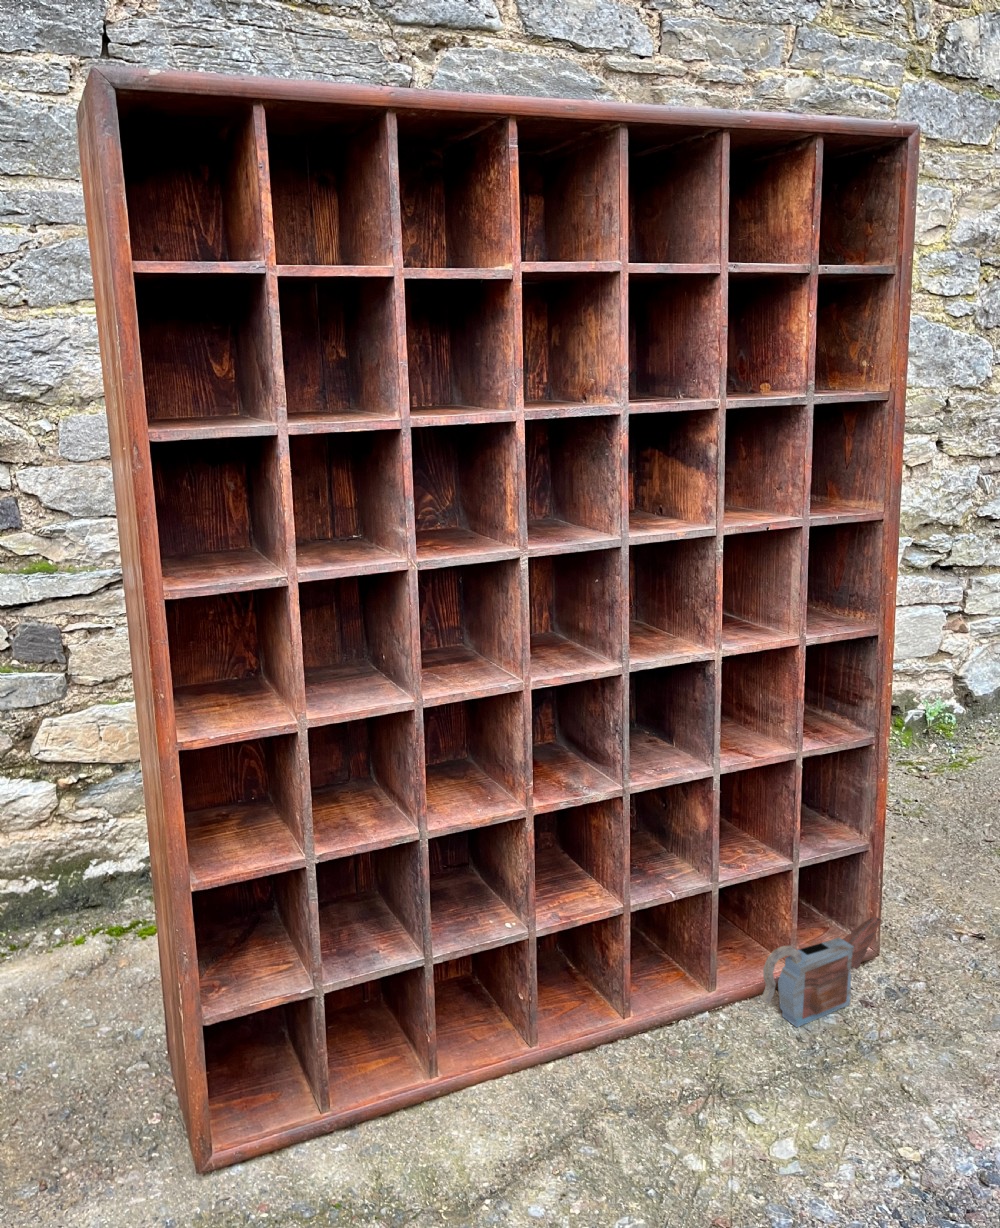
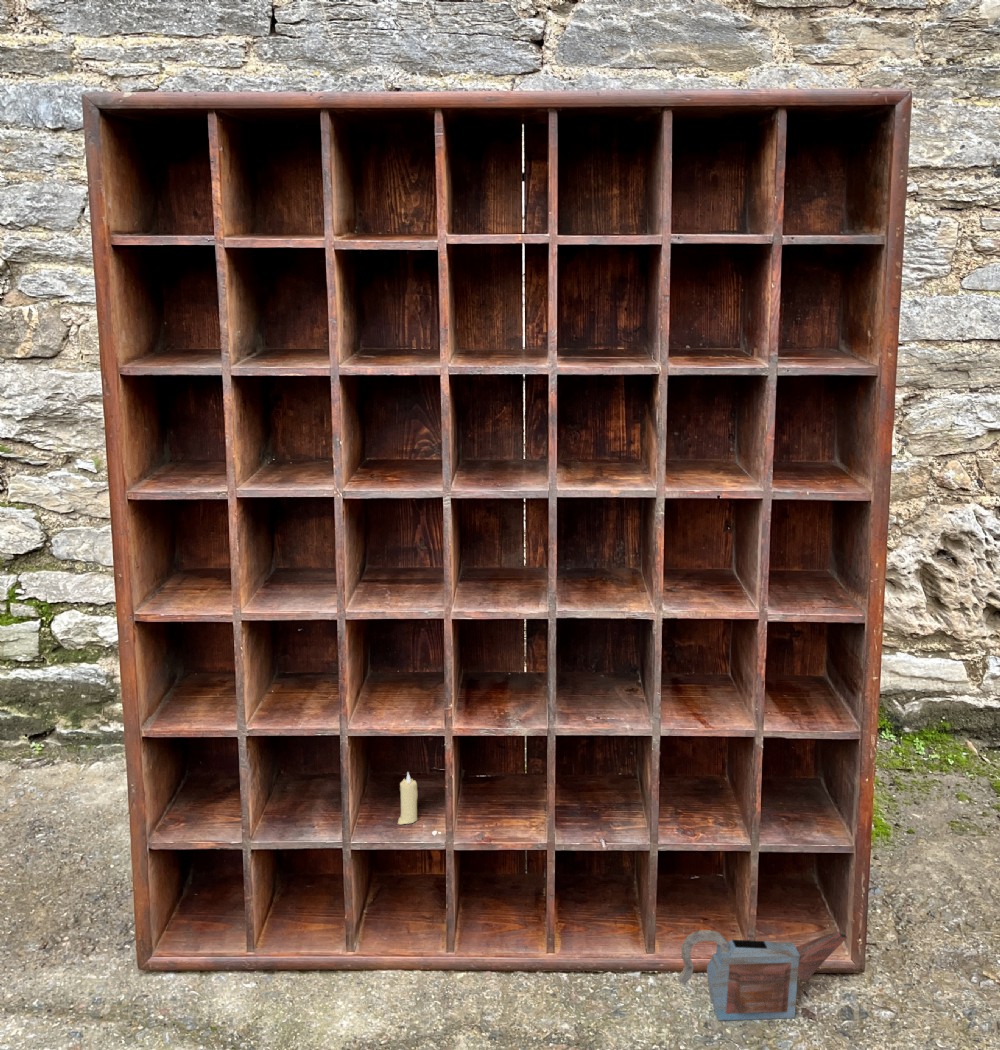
candle: none [463,867,482,925] -> present [398,773,418,824]

